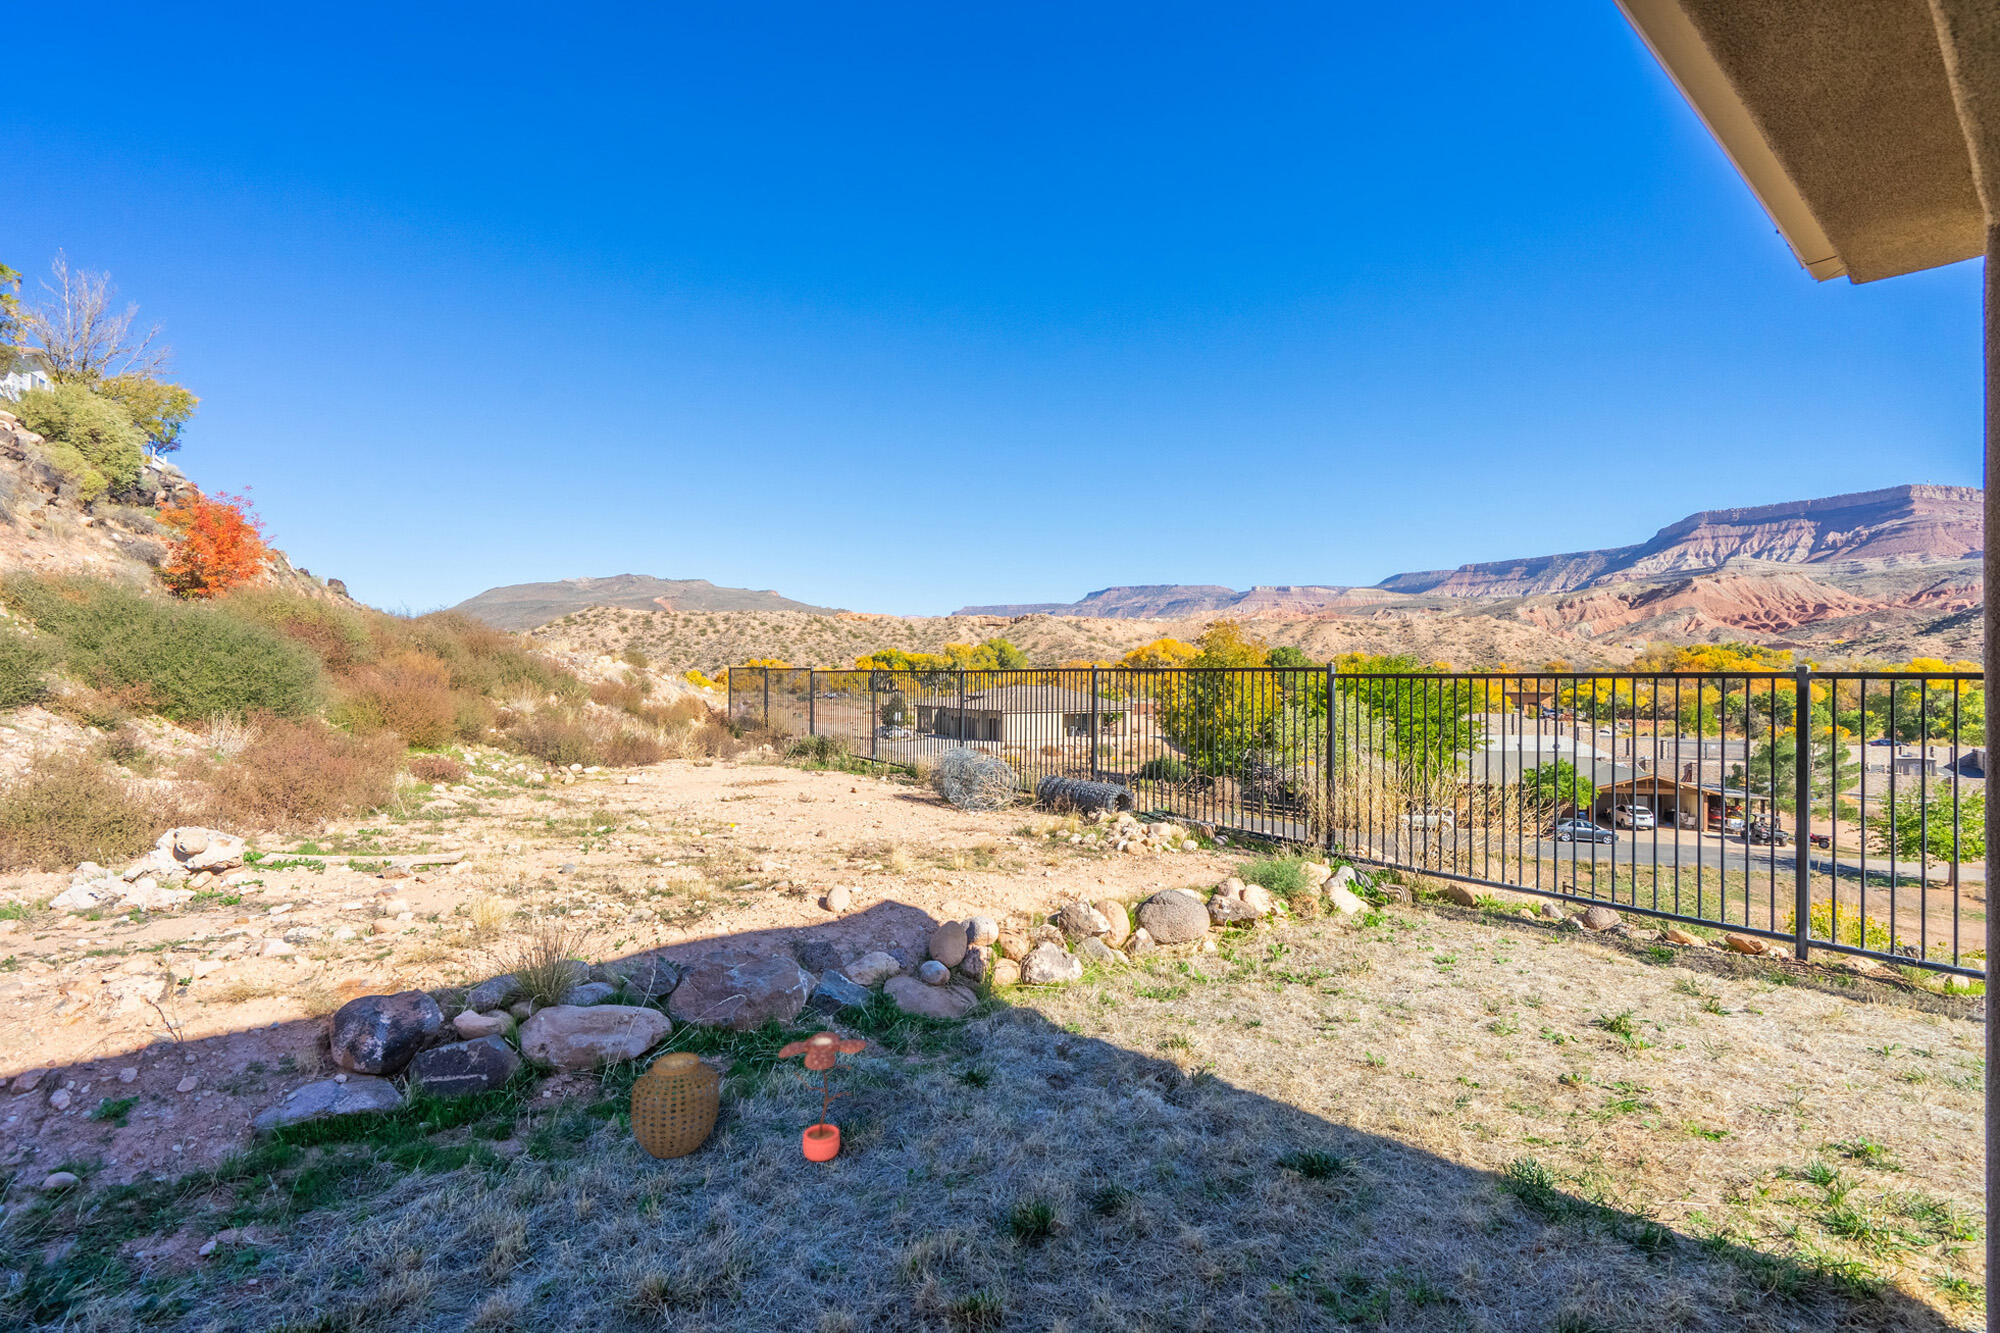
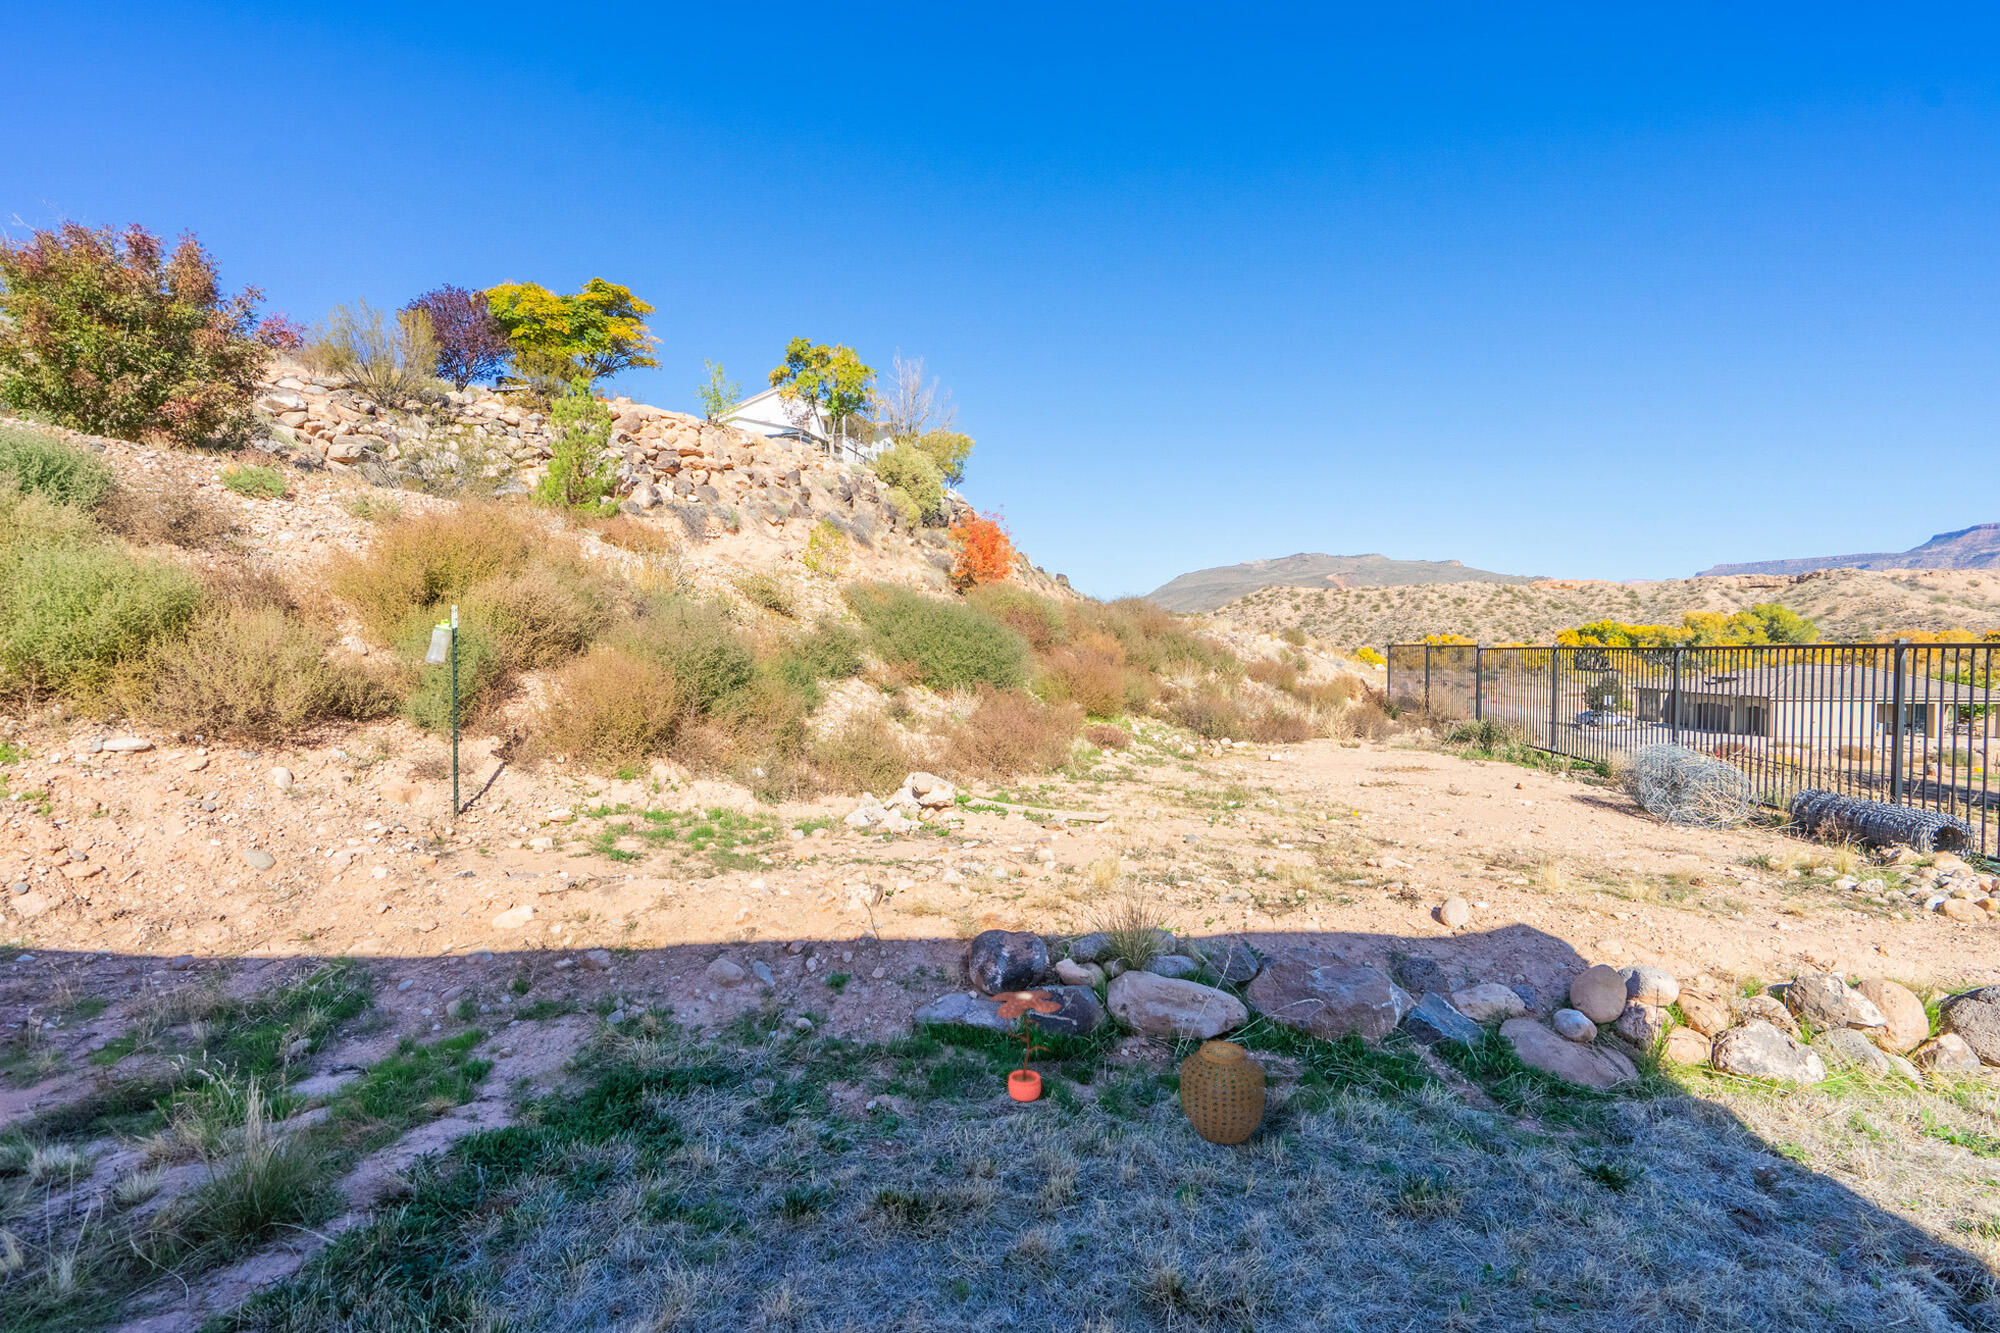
potted plant: present [779,1032,866,1161] -> present [990,990,1061,1102]

